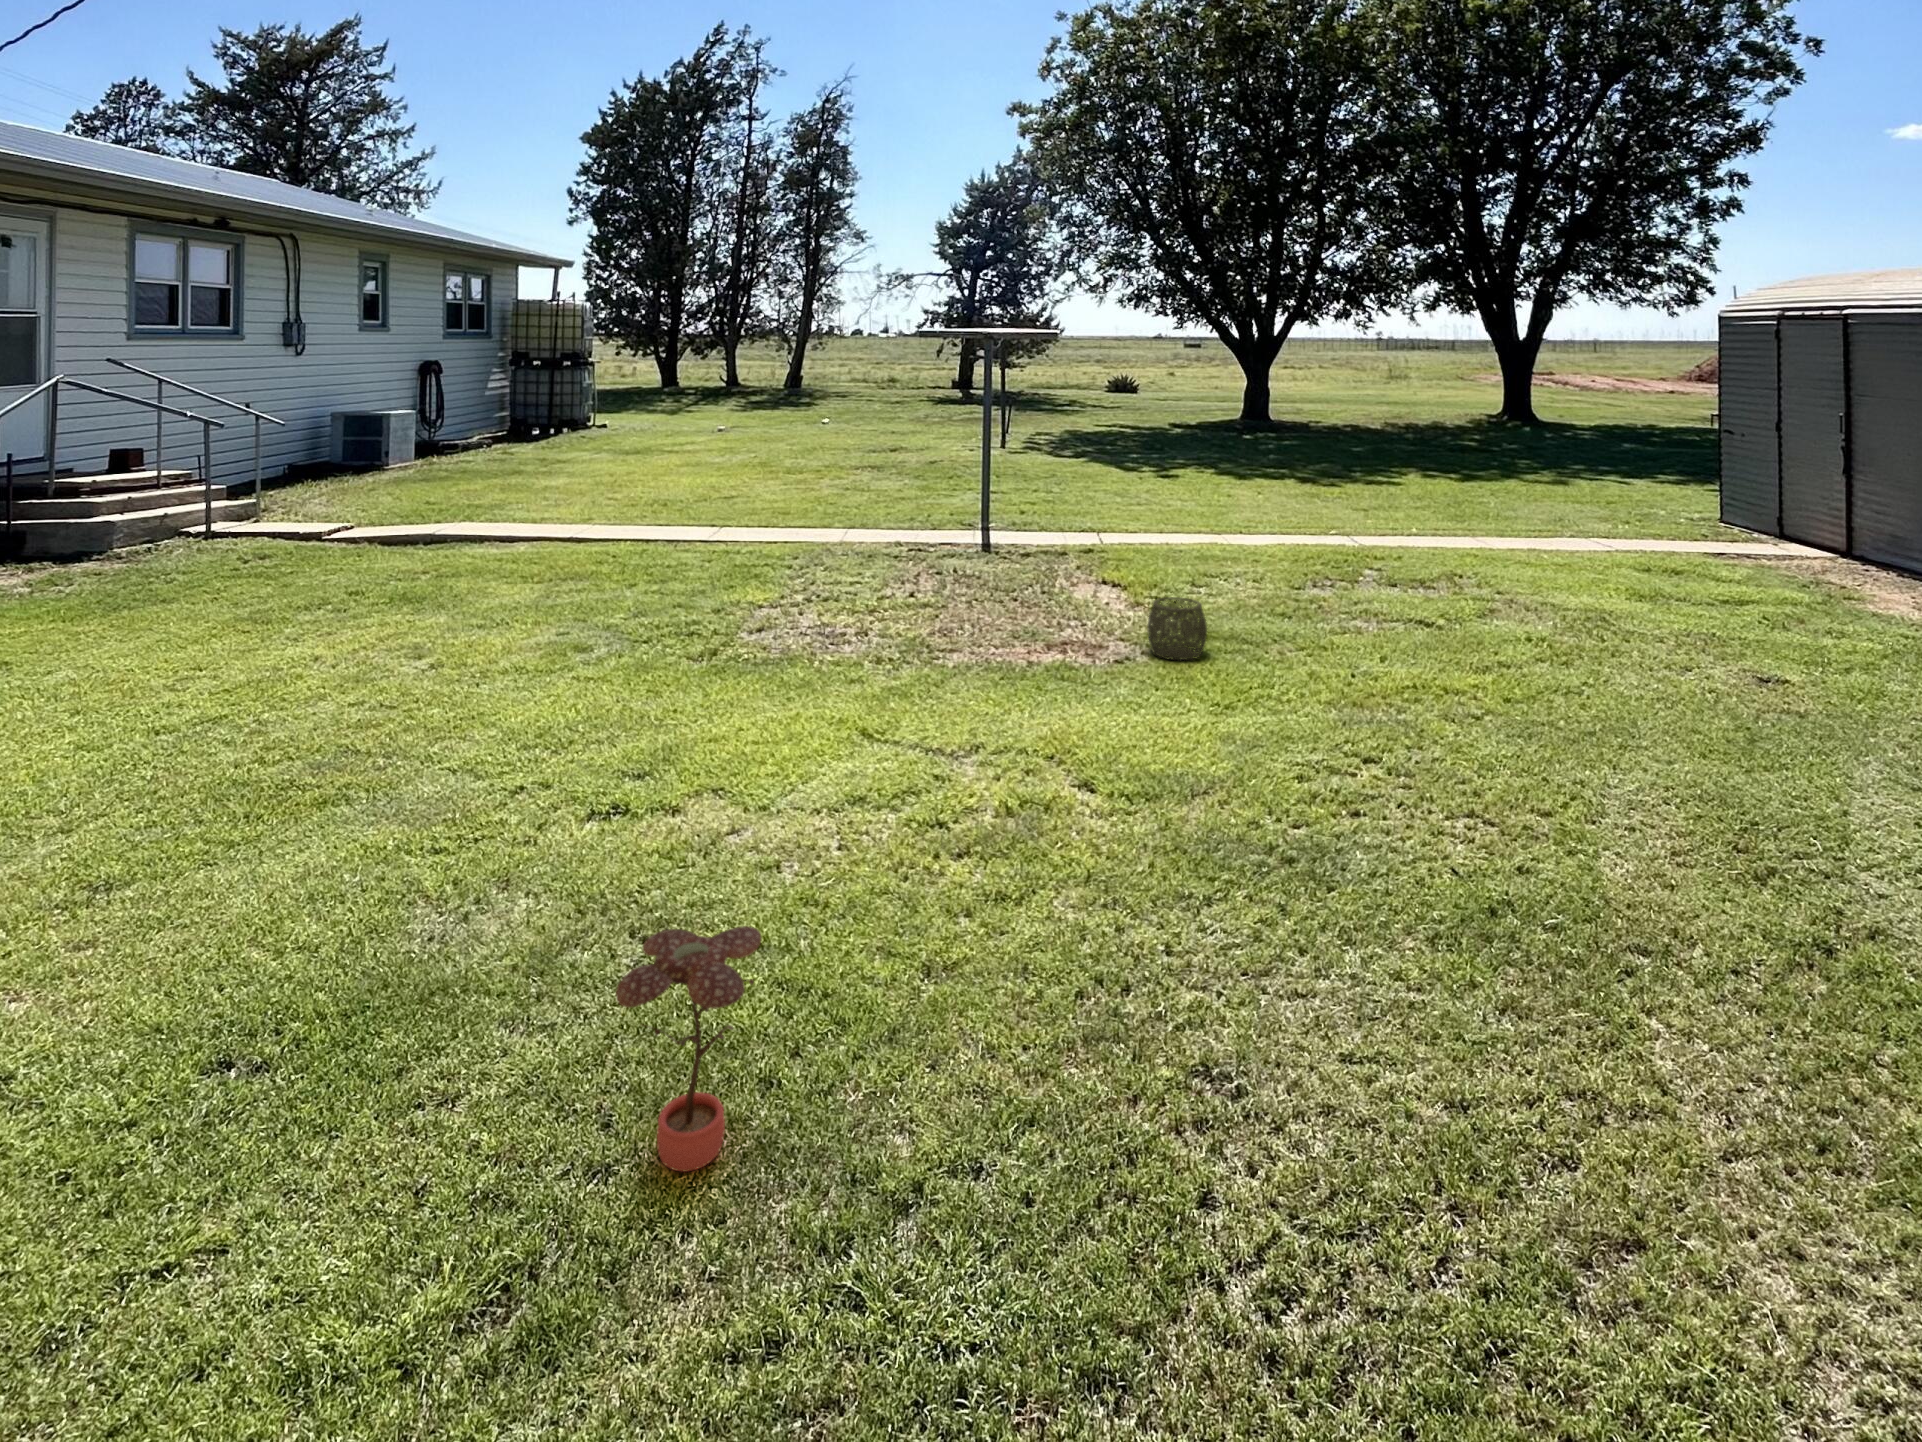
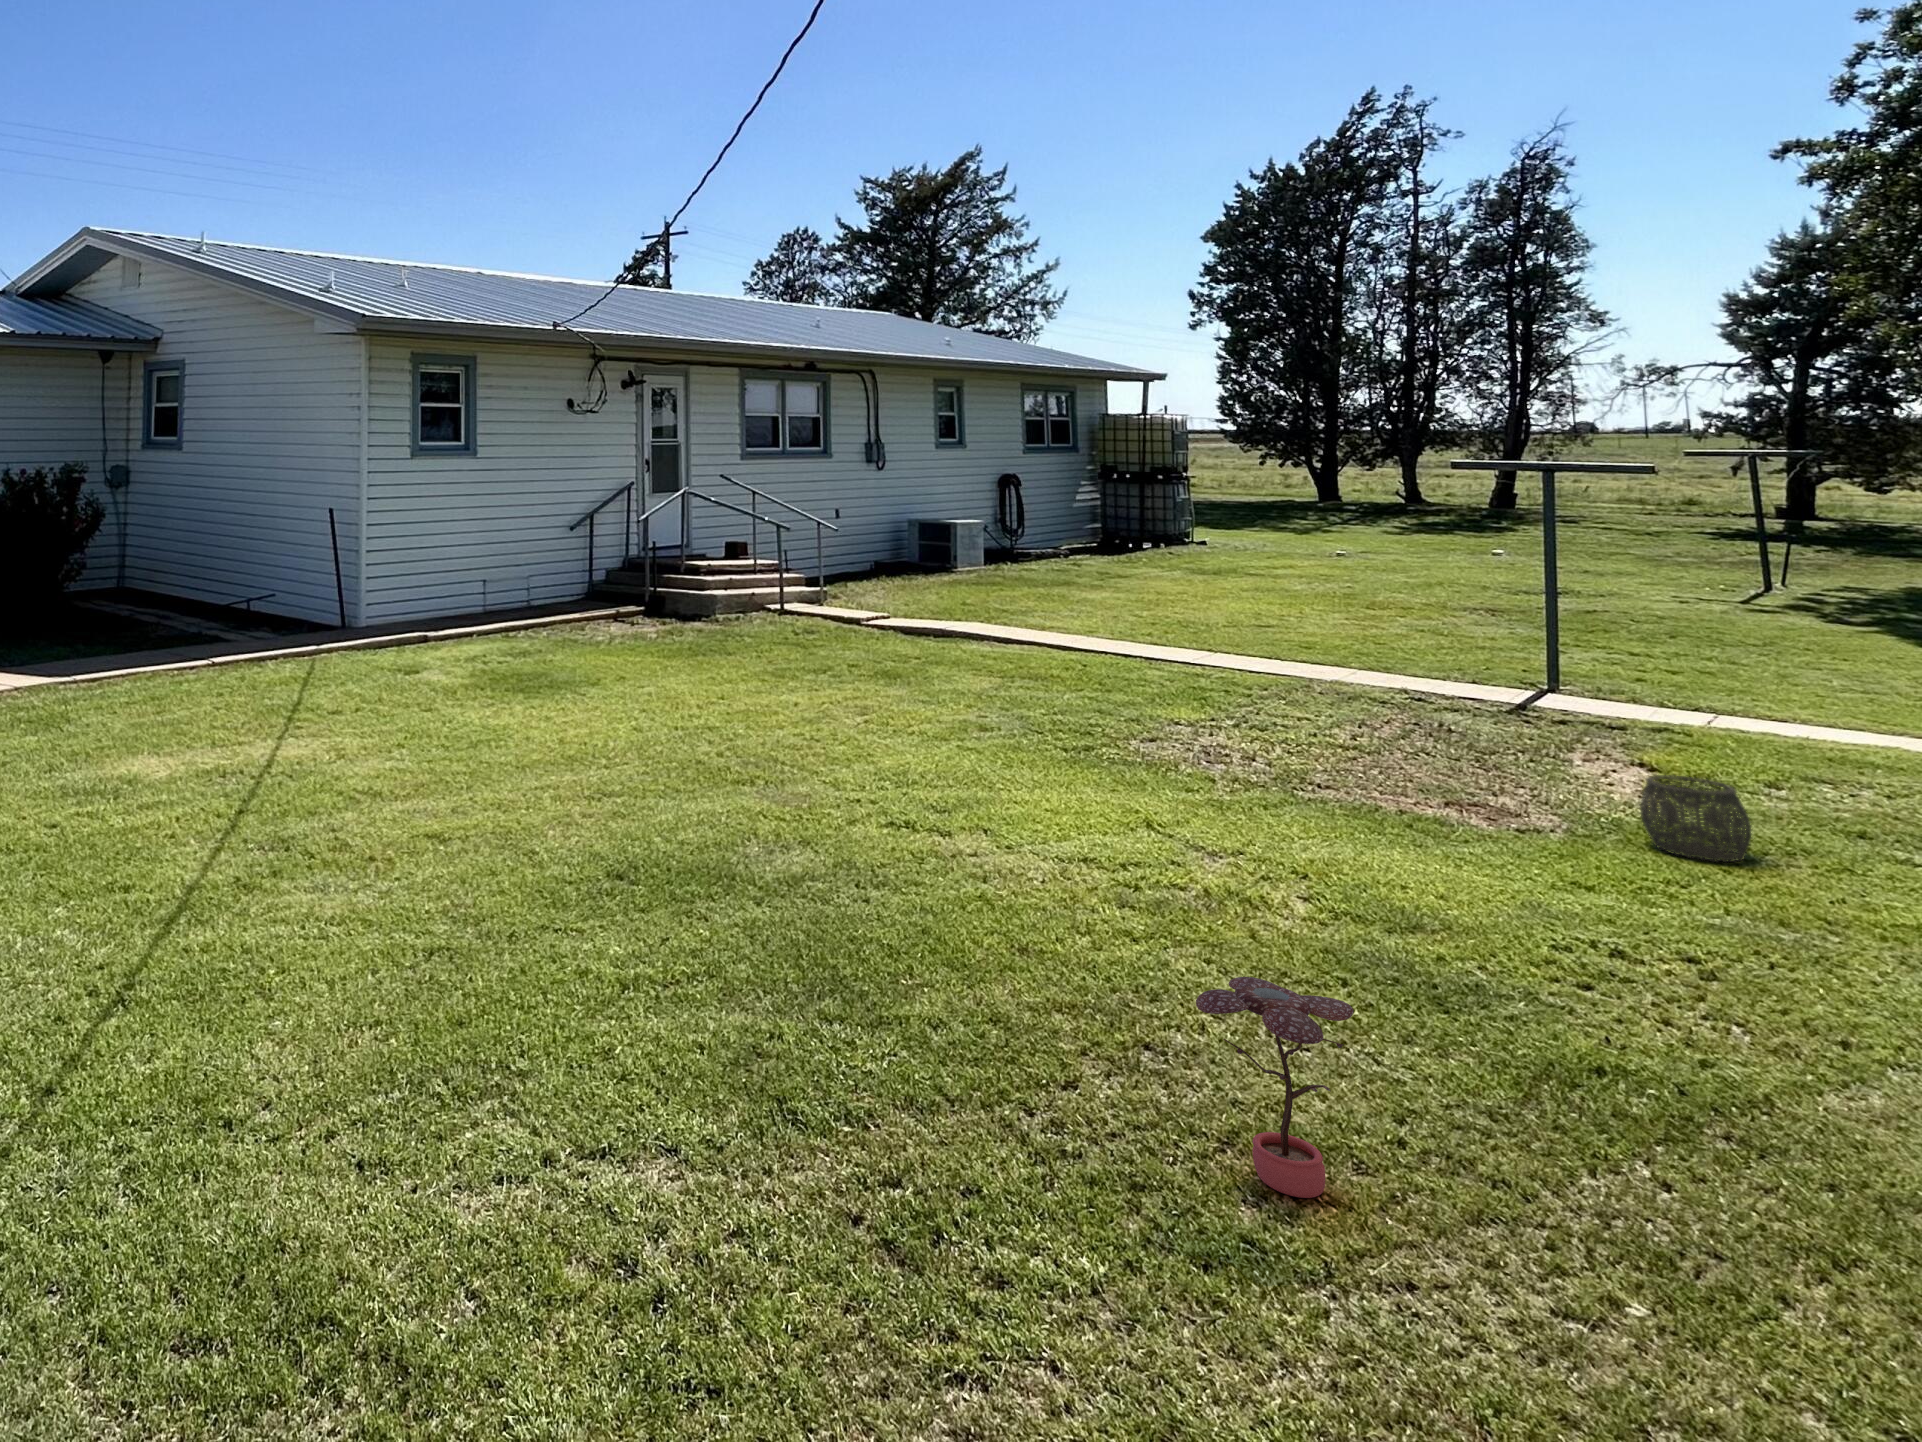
potted plant: present [616,926,761,1171] -> present [1196,977,1354,1198]

